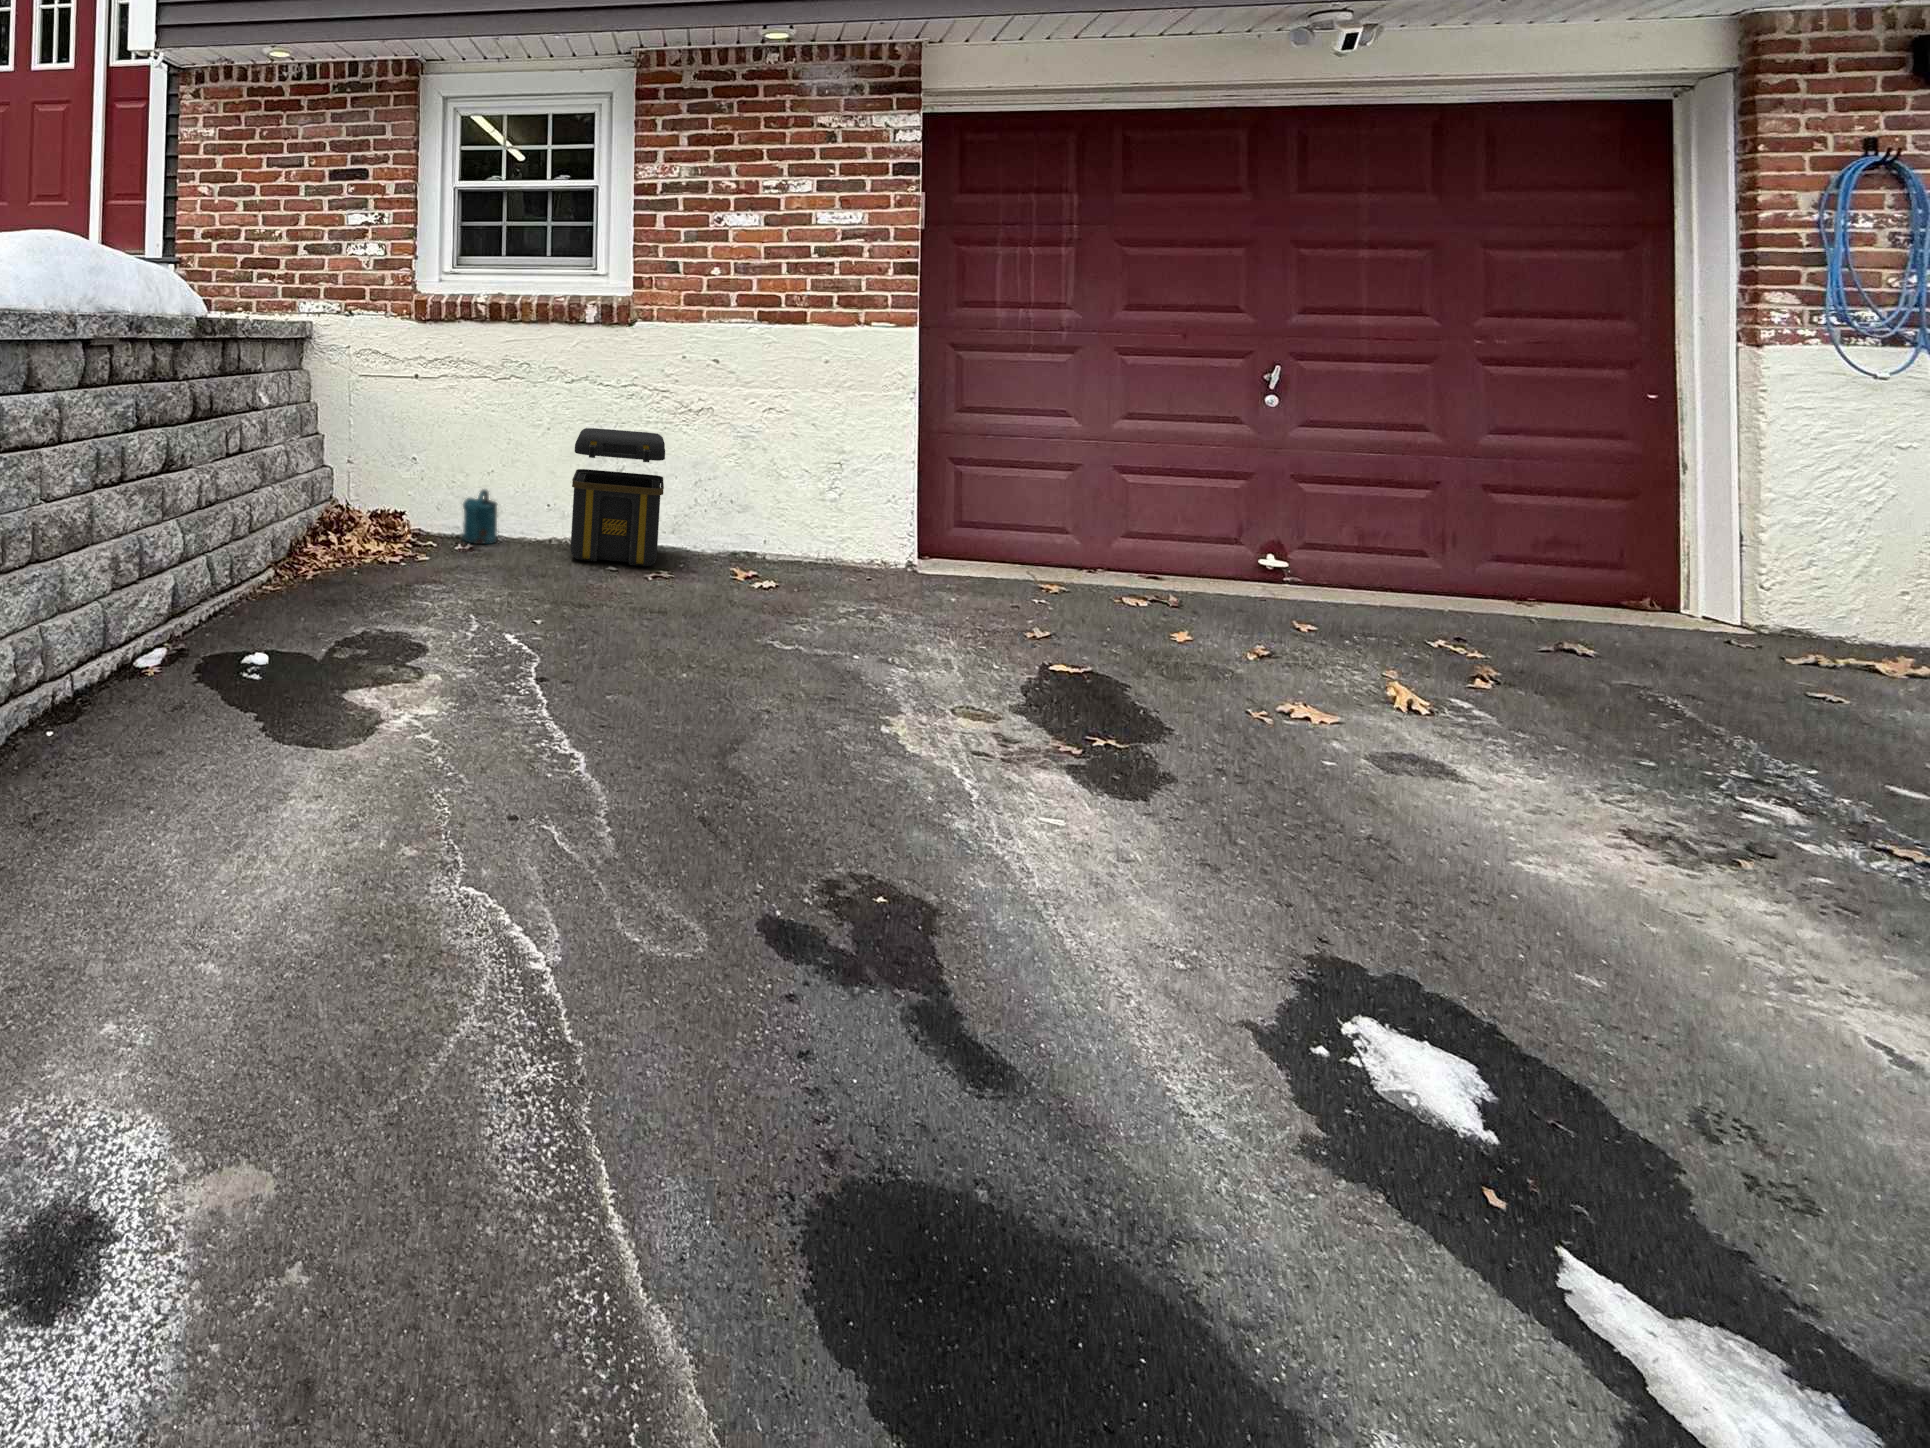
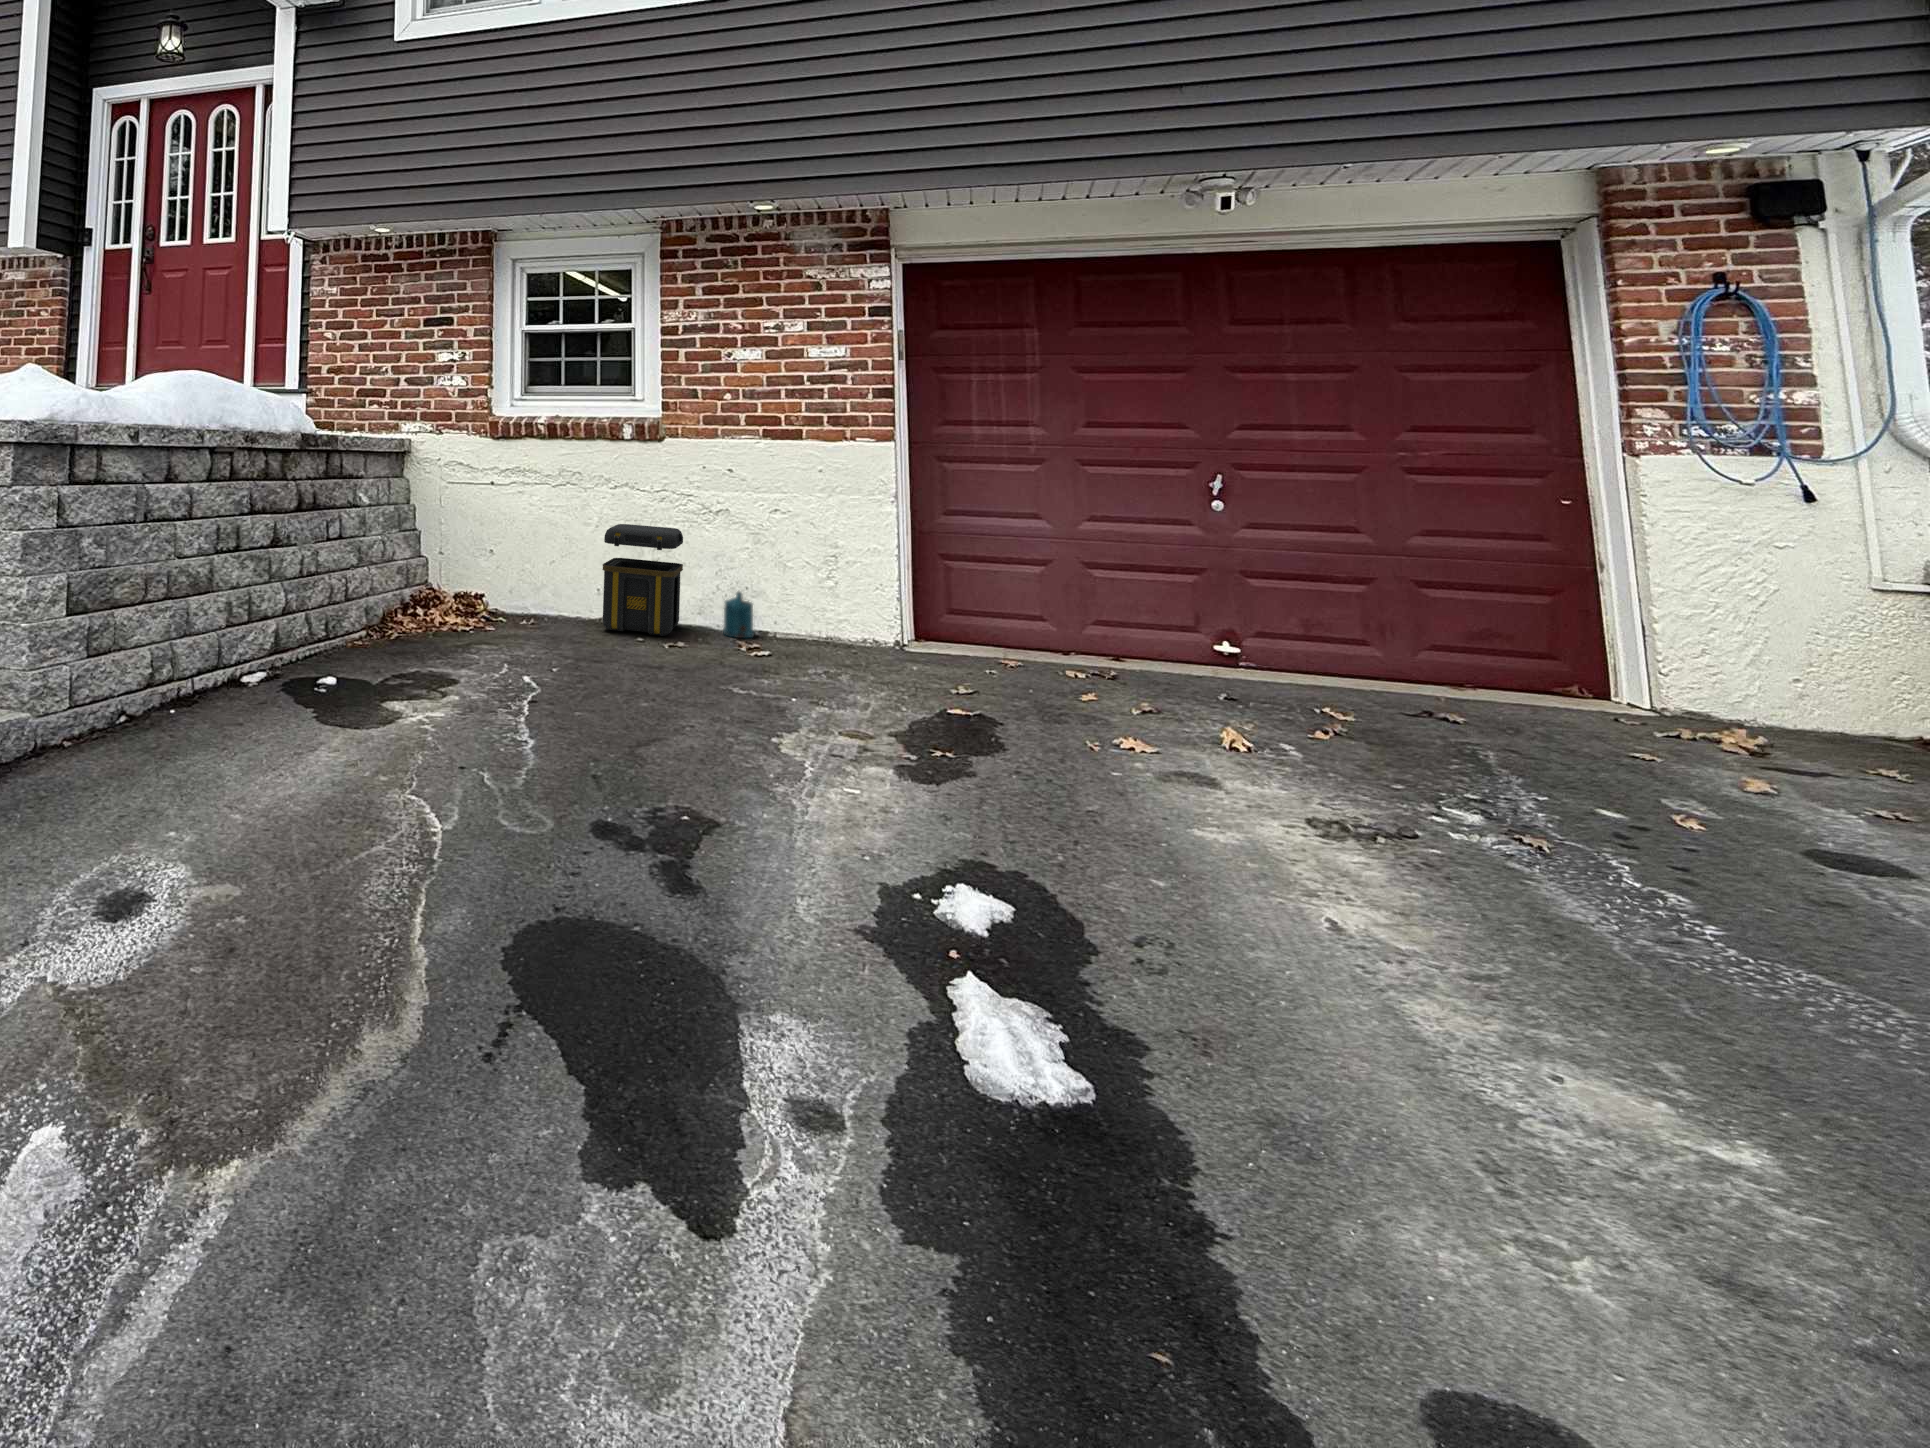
watering can: present [462,490,497,544] -> present [723,592,754,638]

